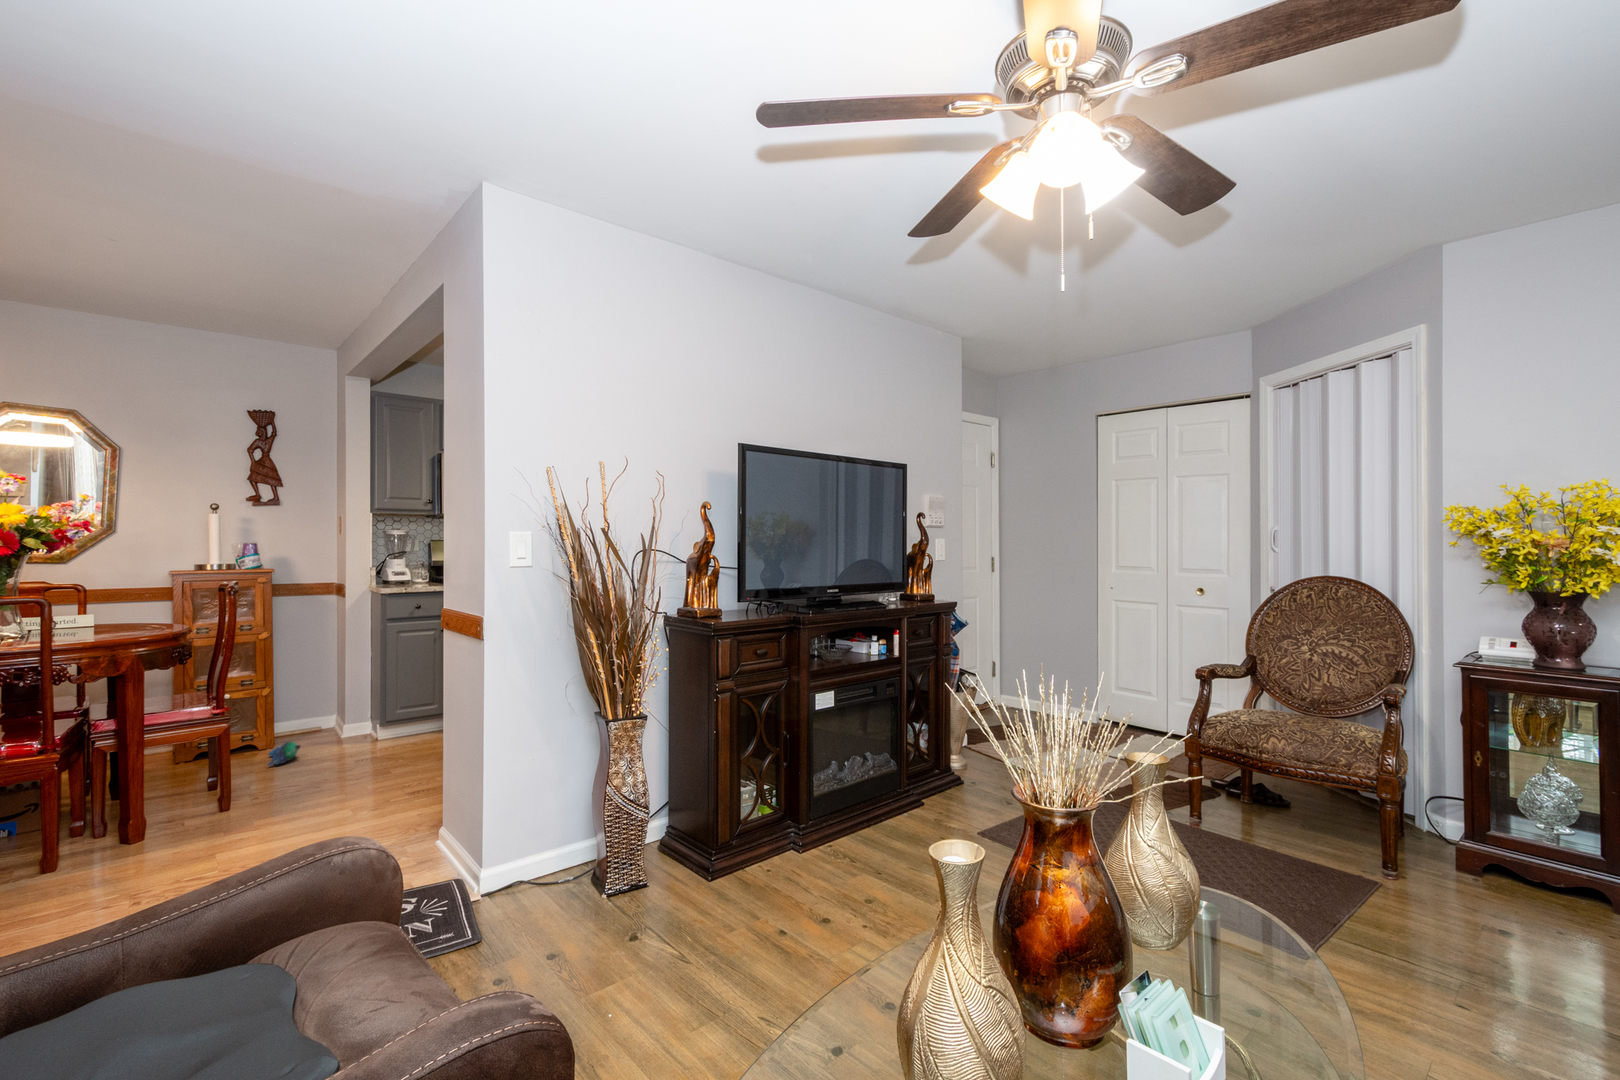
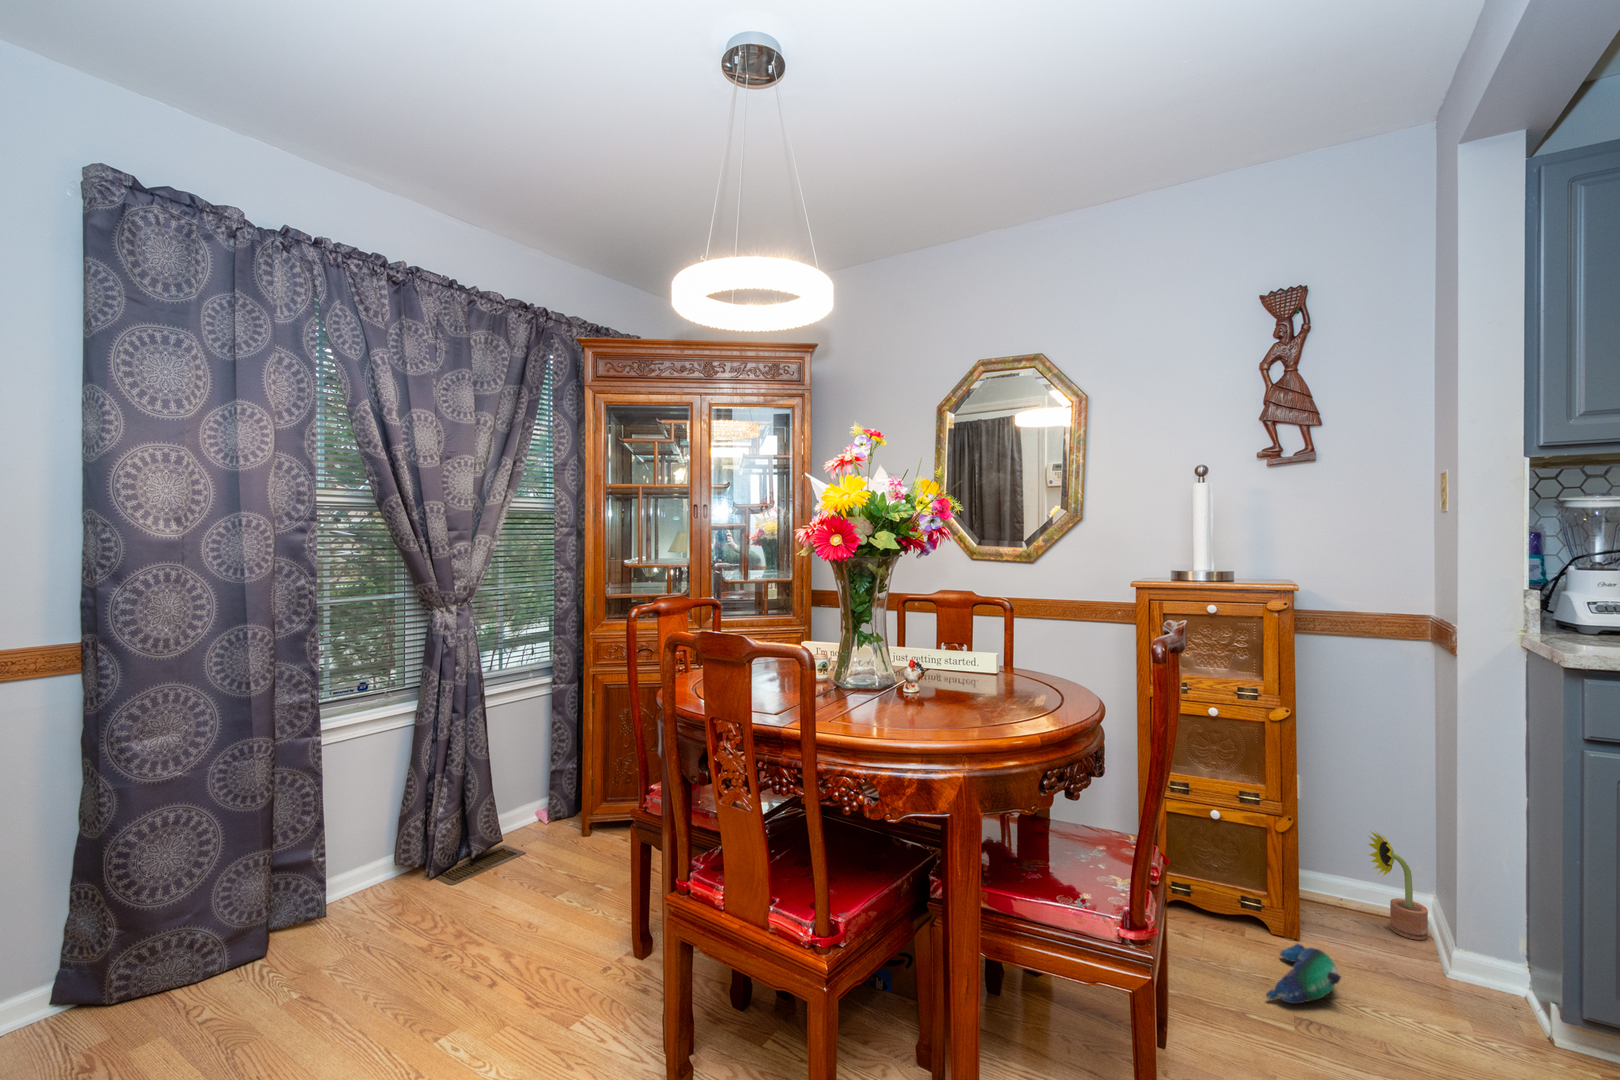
decorative plant: none [304,689,332,736] -> present [1369,832,1428,940]

